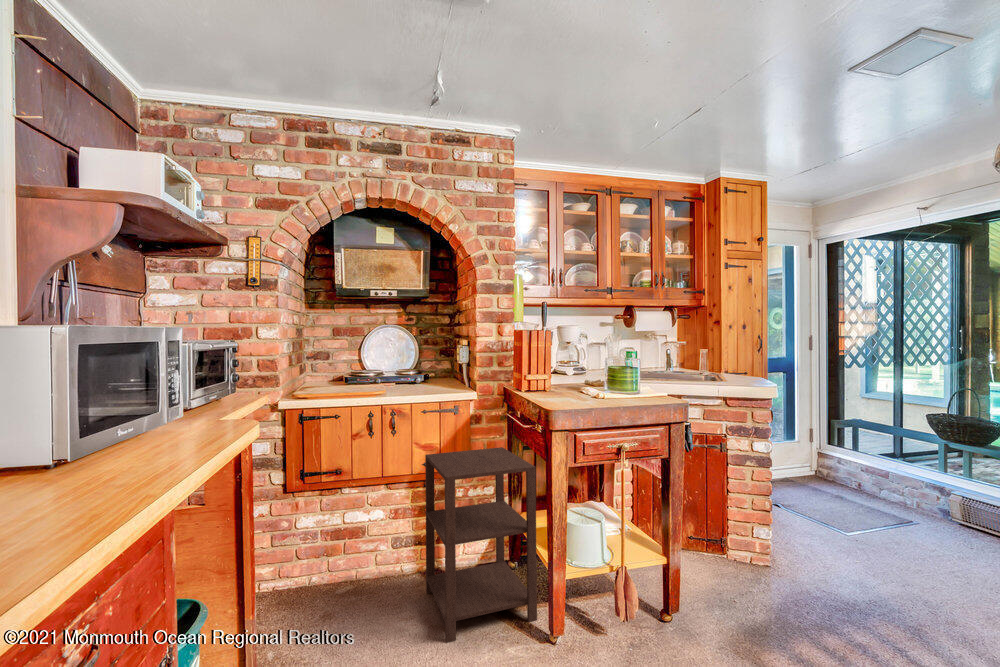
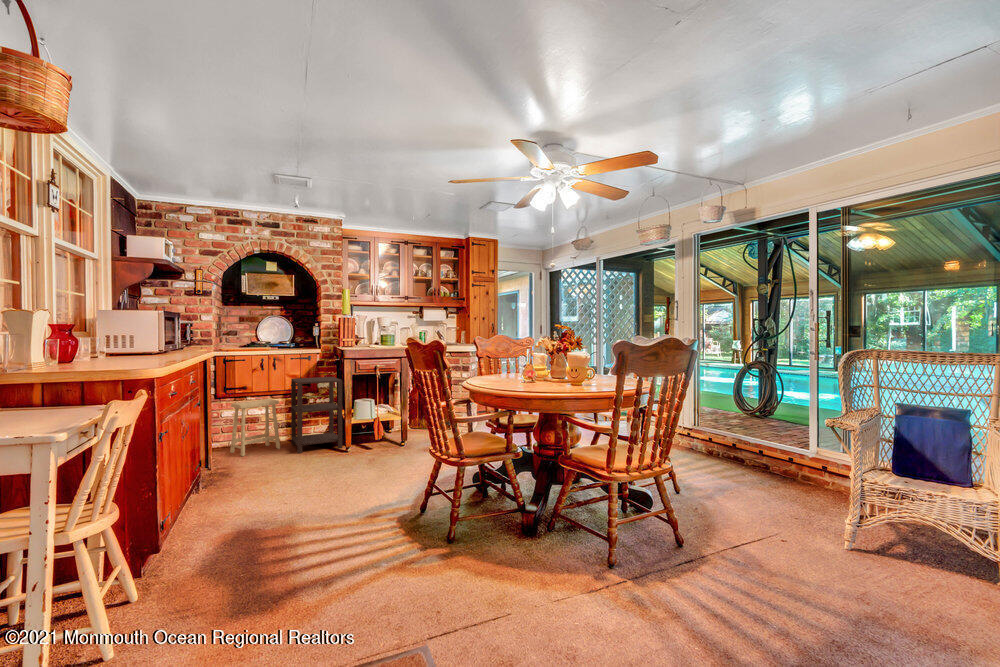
footstool: none [307,496,406,644] -> present [230,399,280,456]

